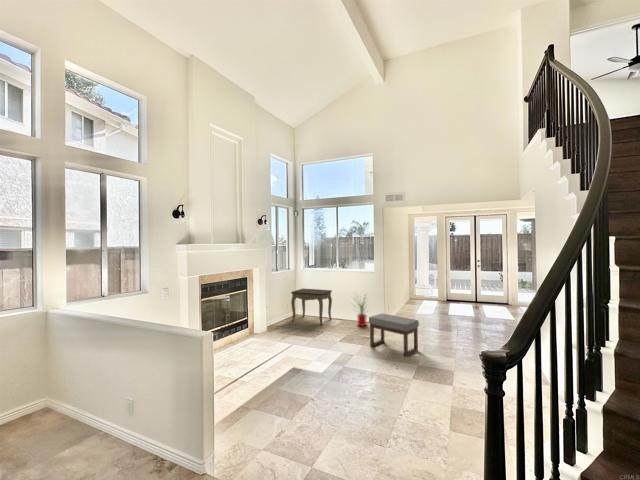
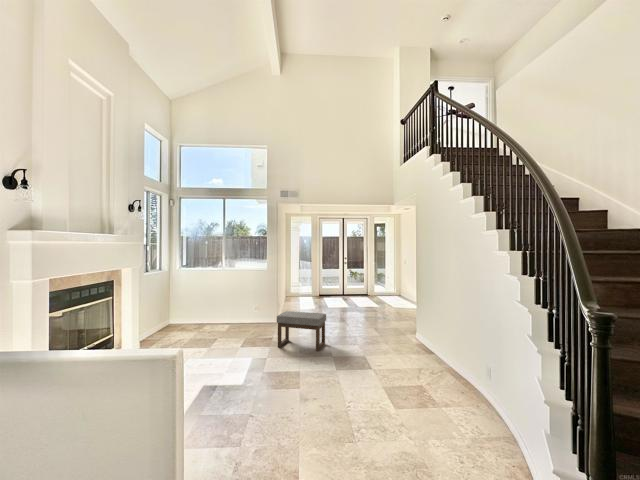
side table: present [291,288,332,325] -> none [168,292,218,334]
house plant: present [358,298,366,326] -> none [241,291,269,328]

